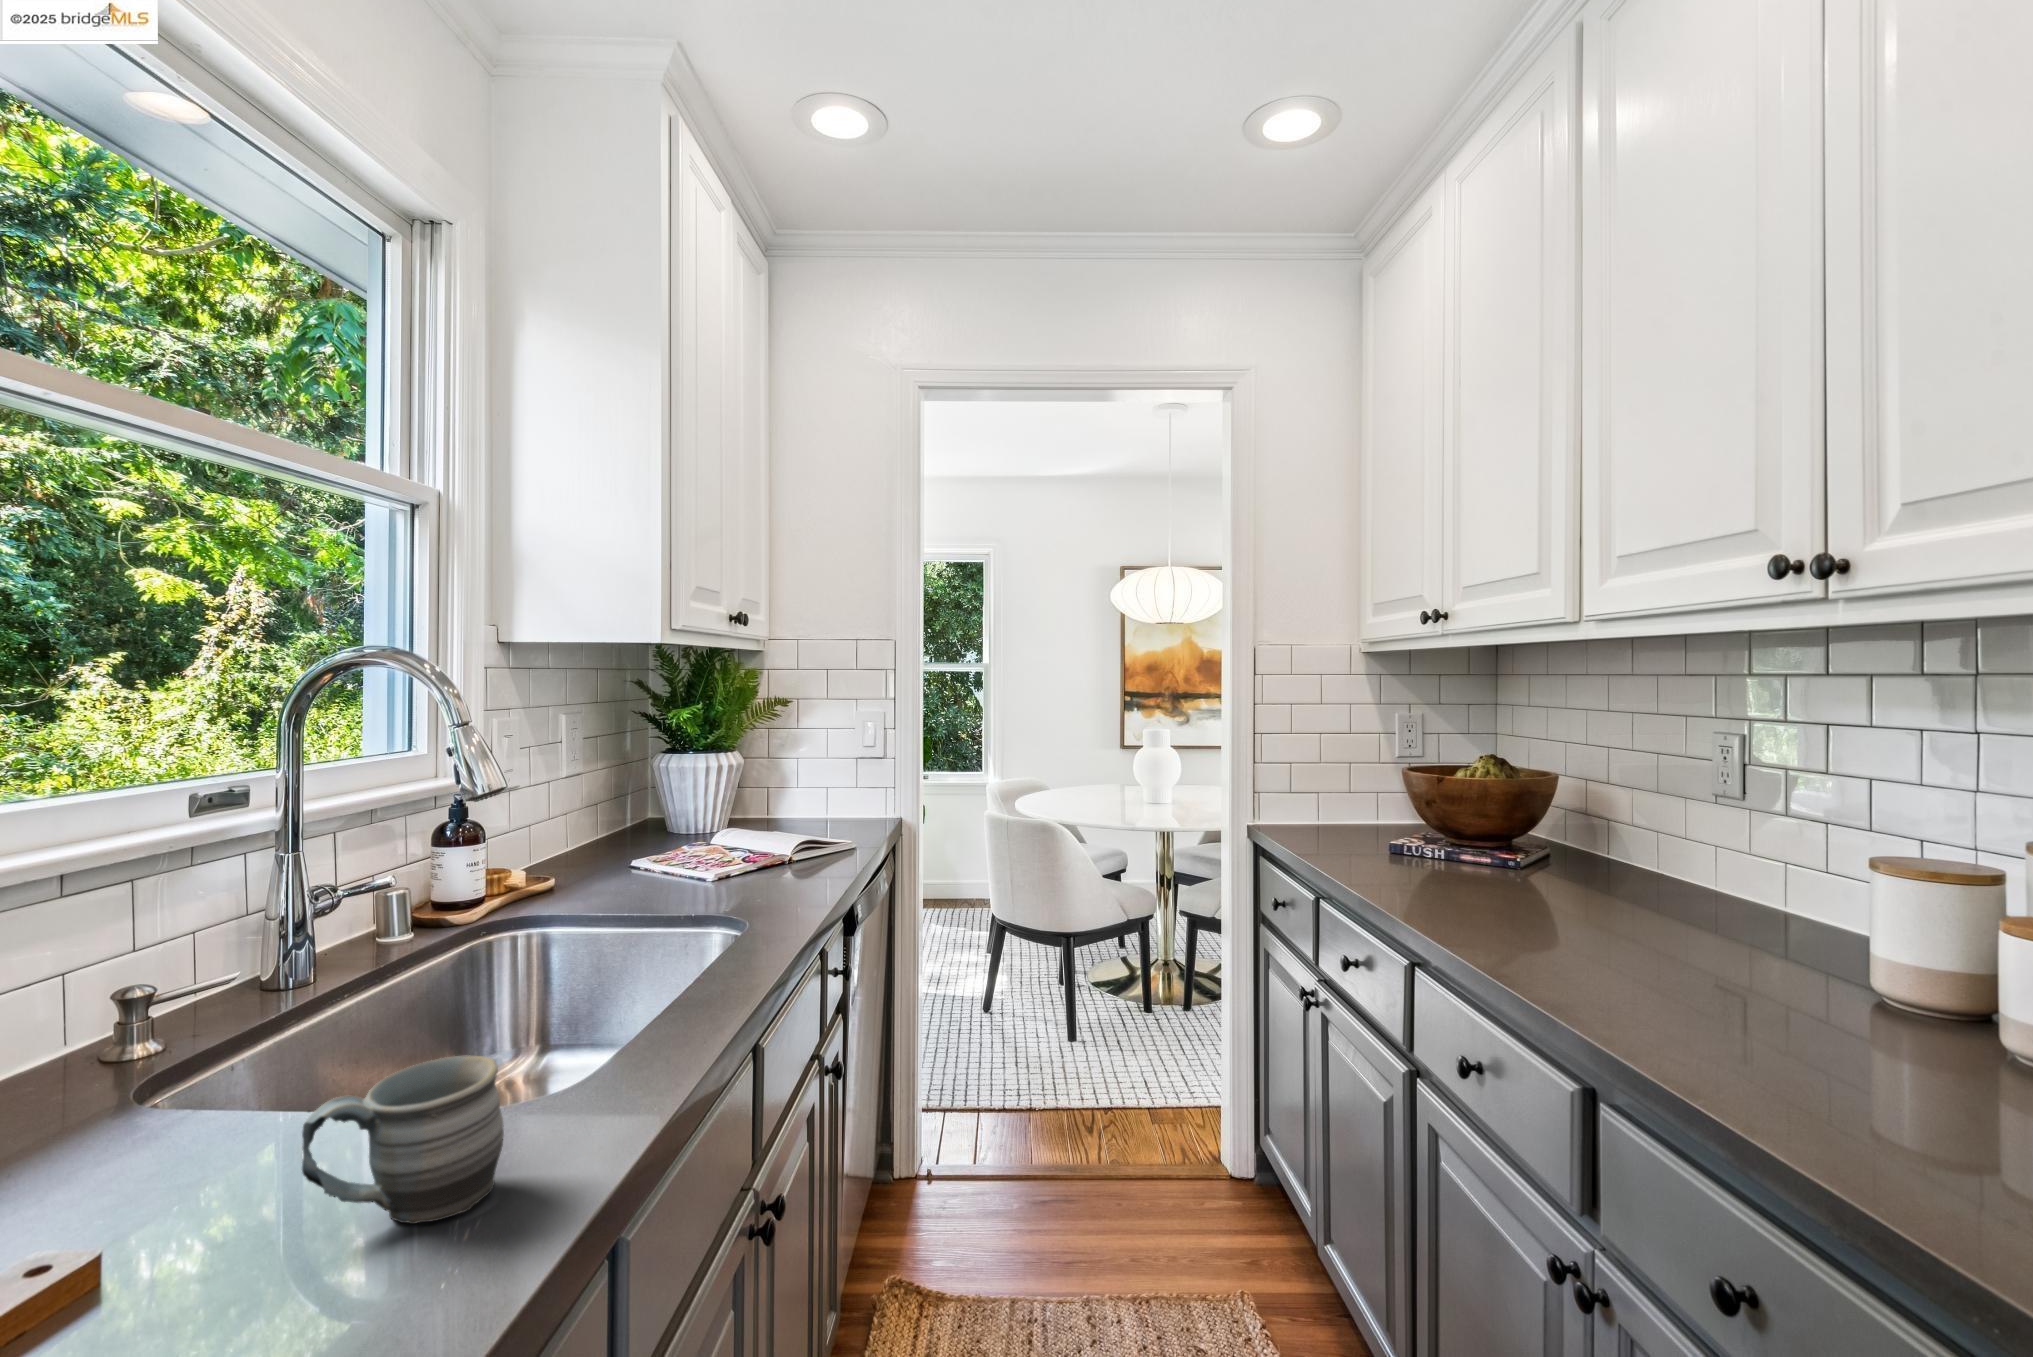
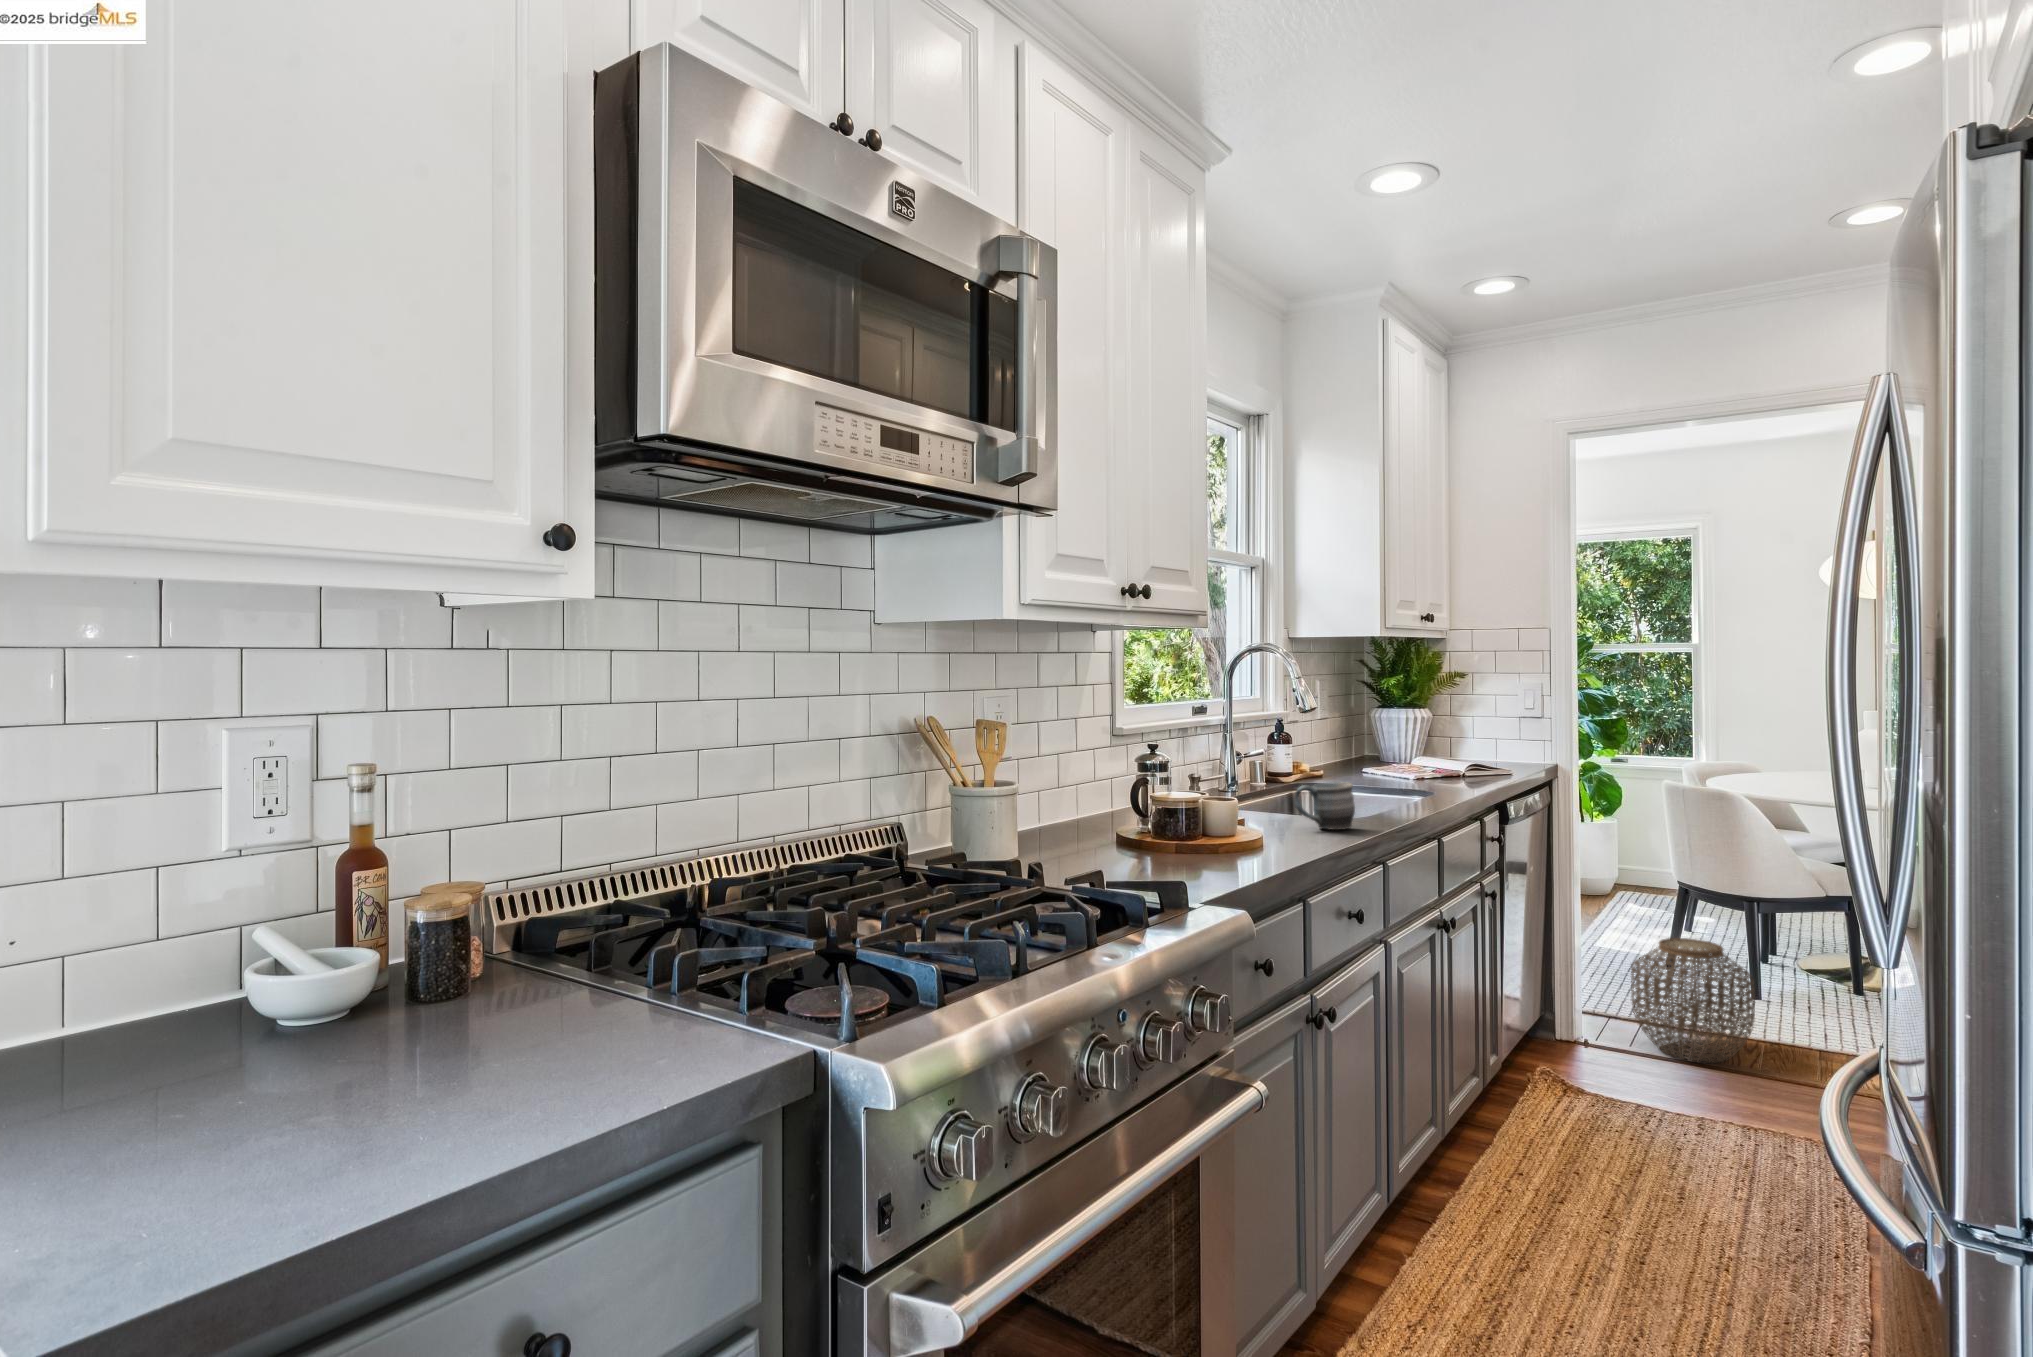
woven basket: none [986,1025,1117,1188] -> present [1631,938,1755,1063]

